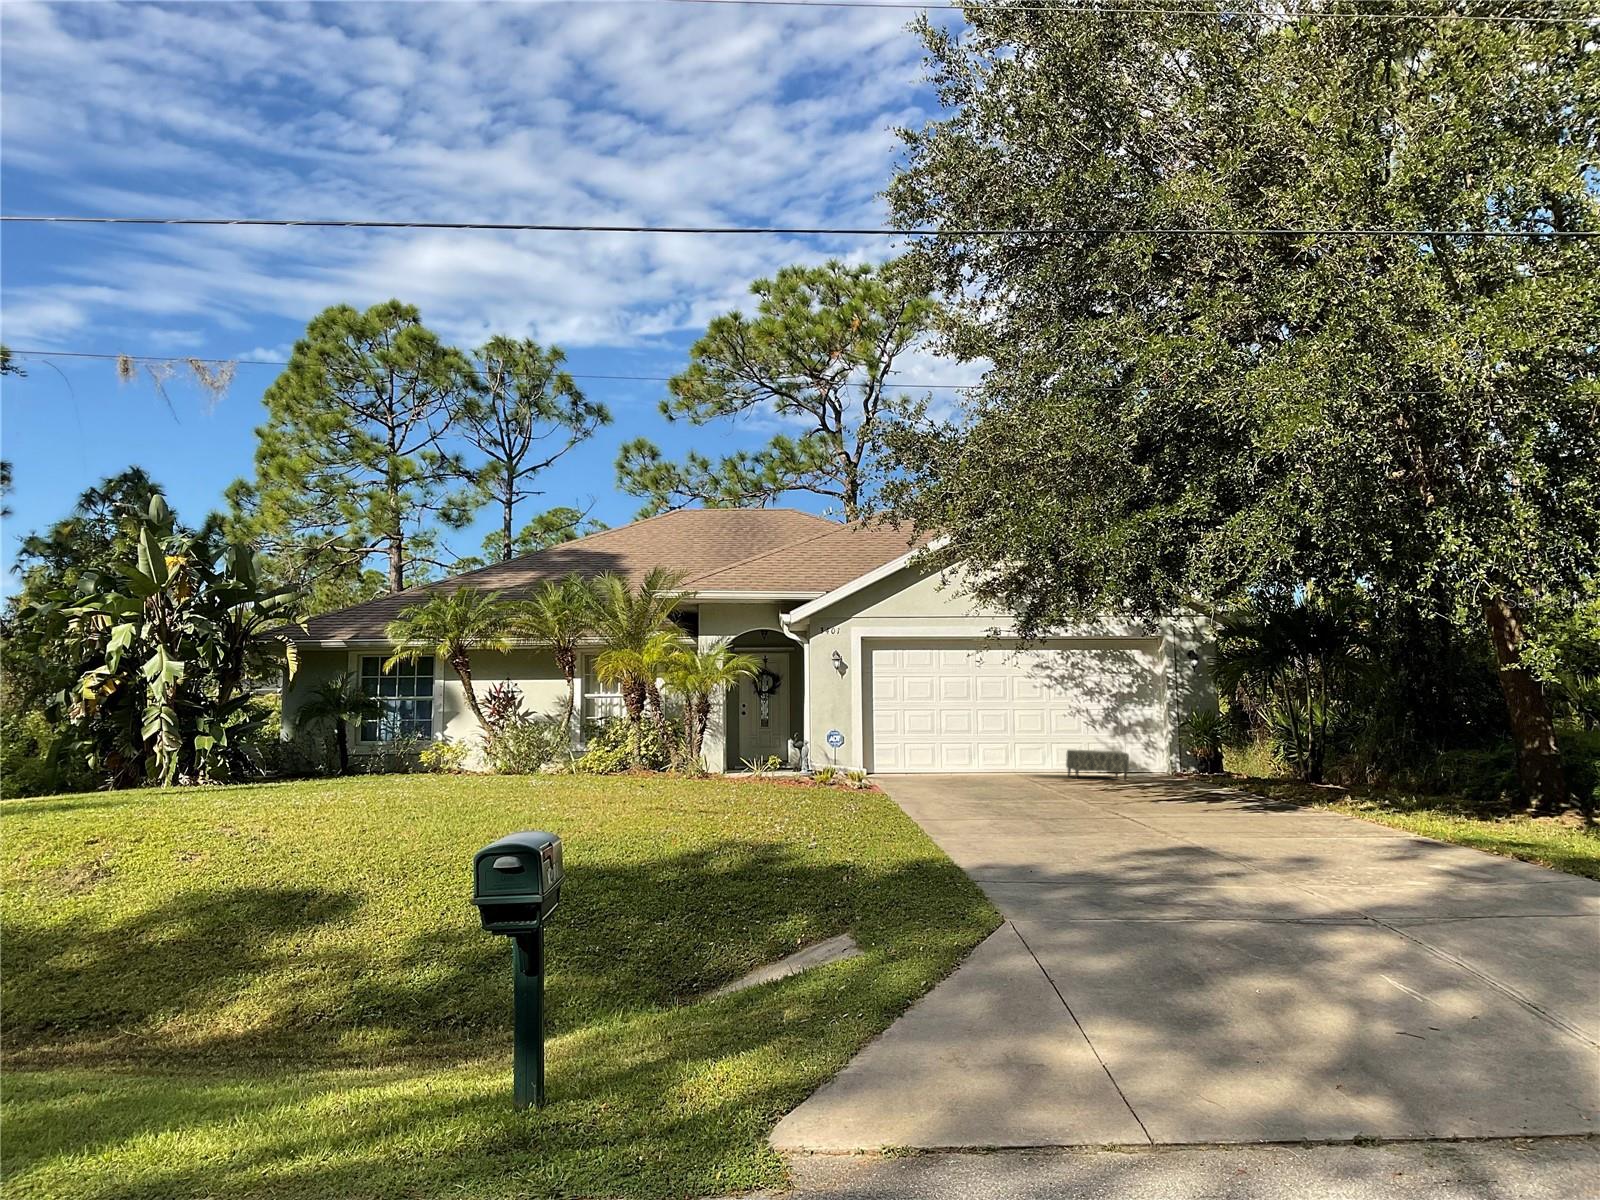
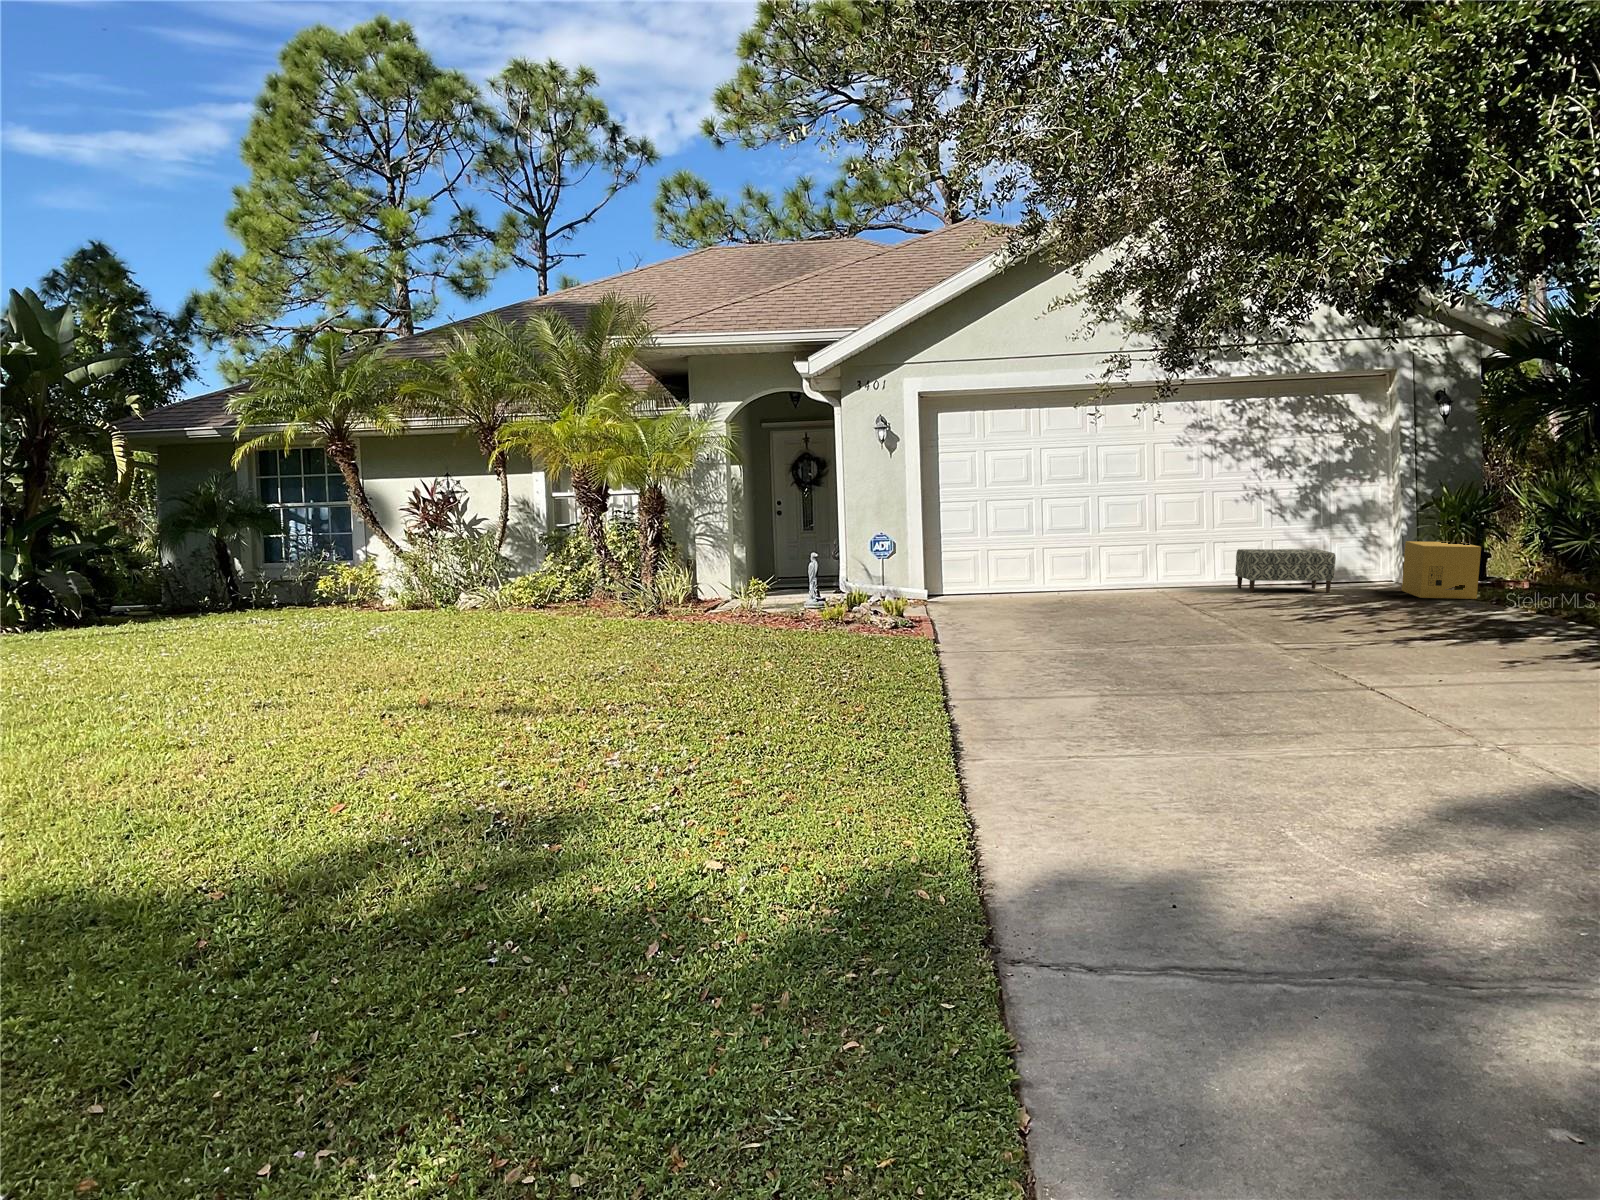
cardboard box: none [1172,747,1217,786] -> present [1402,541,1481,599]

